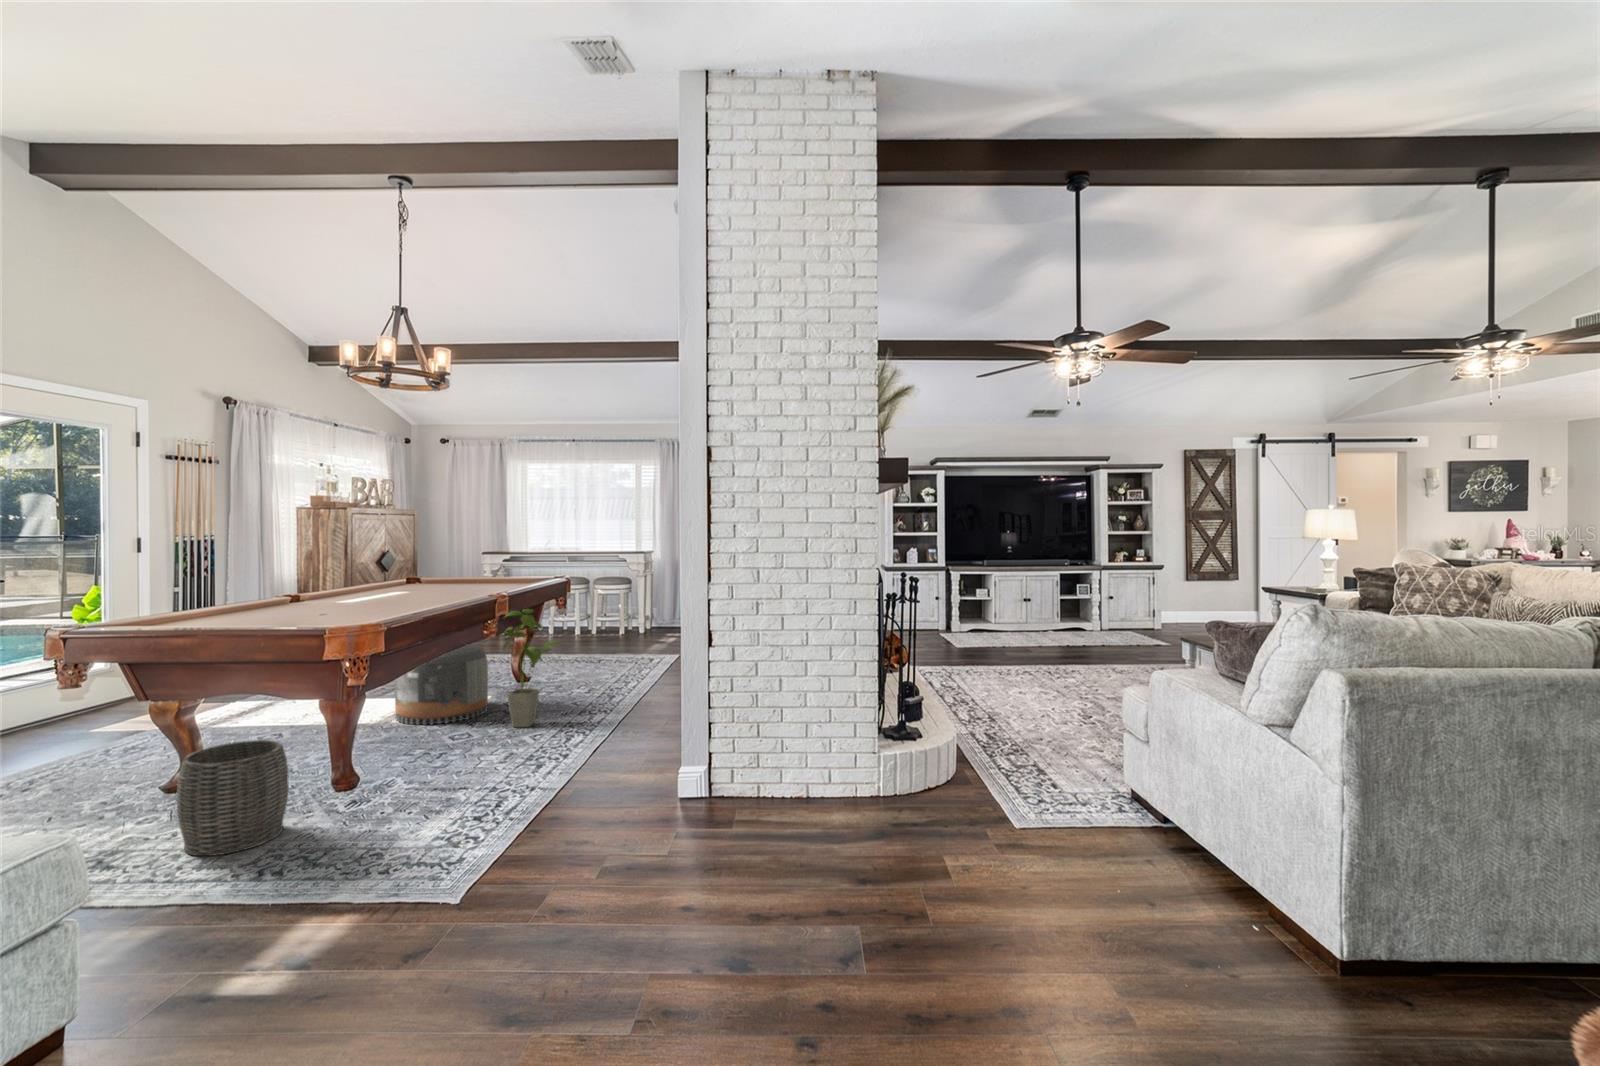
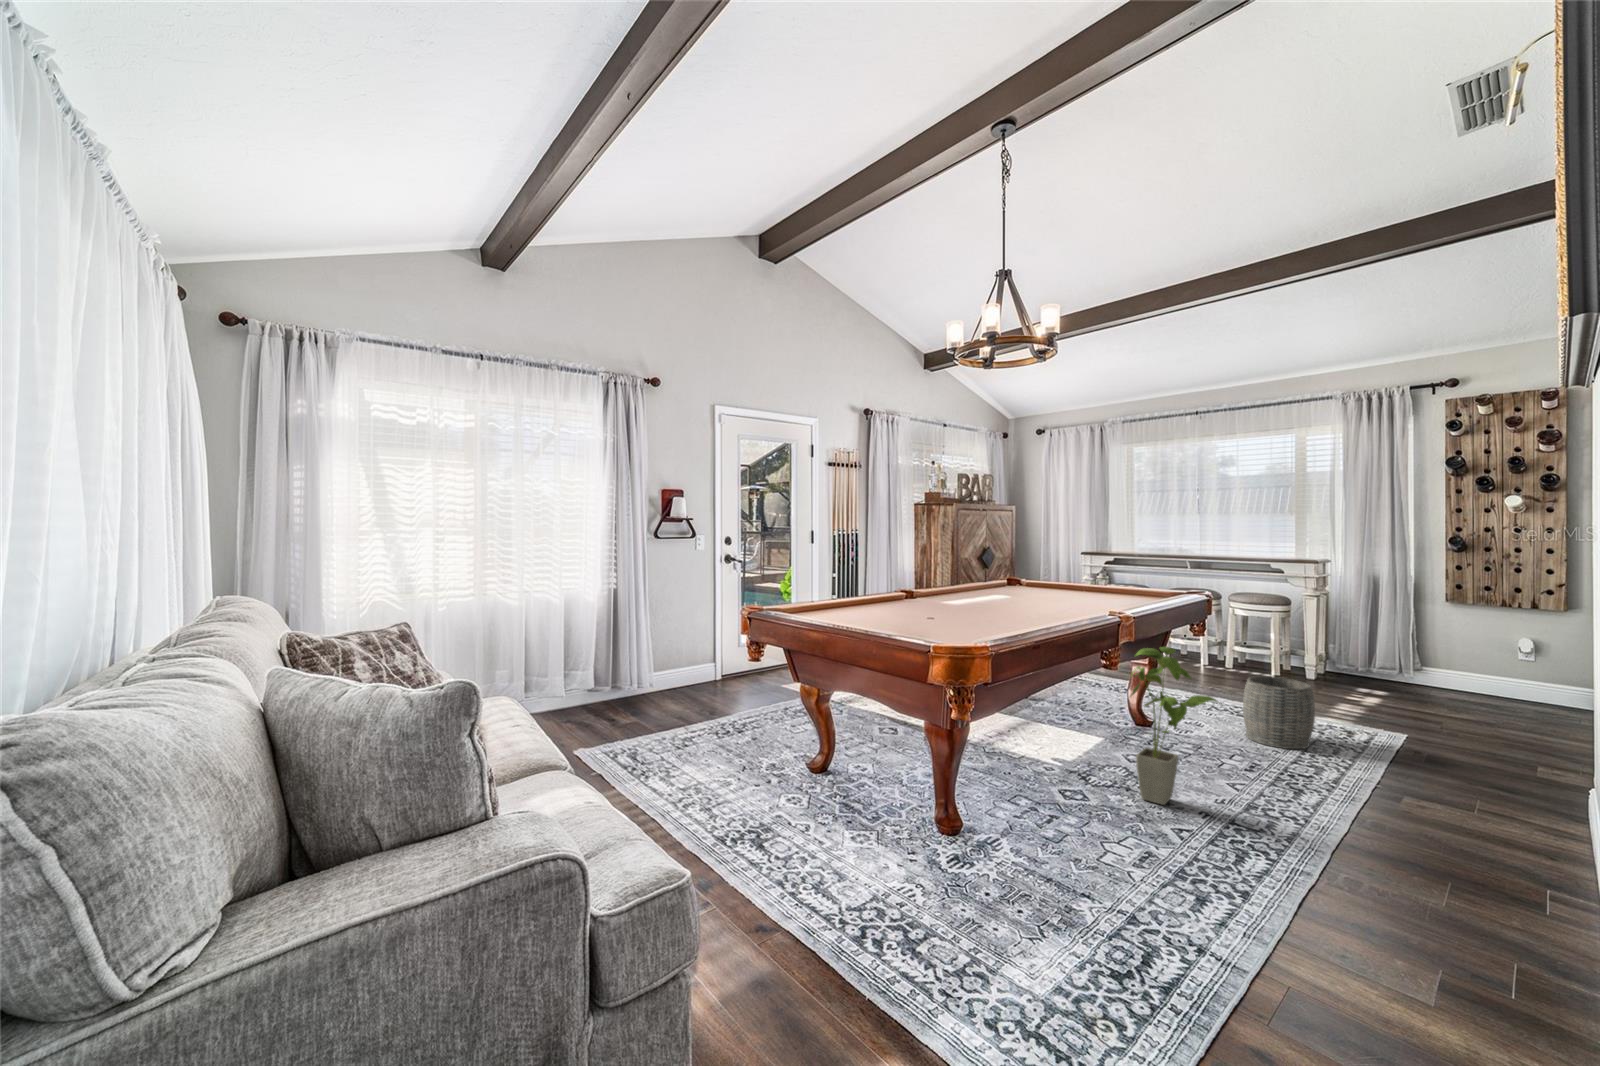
pouf: present [395,645,488,725] -> none [999,668,1104,769]
woven basket: present [177,740,289,856] -> present [1243,676,1315,749]

